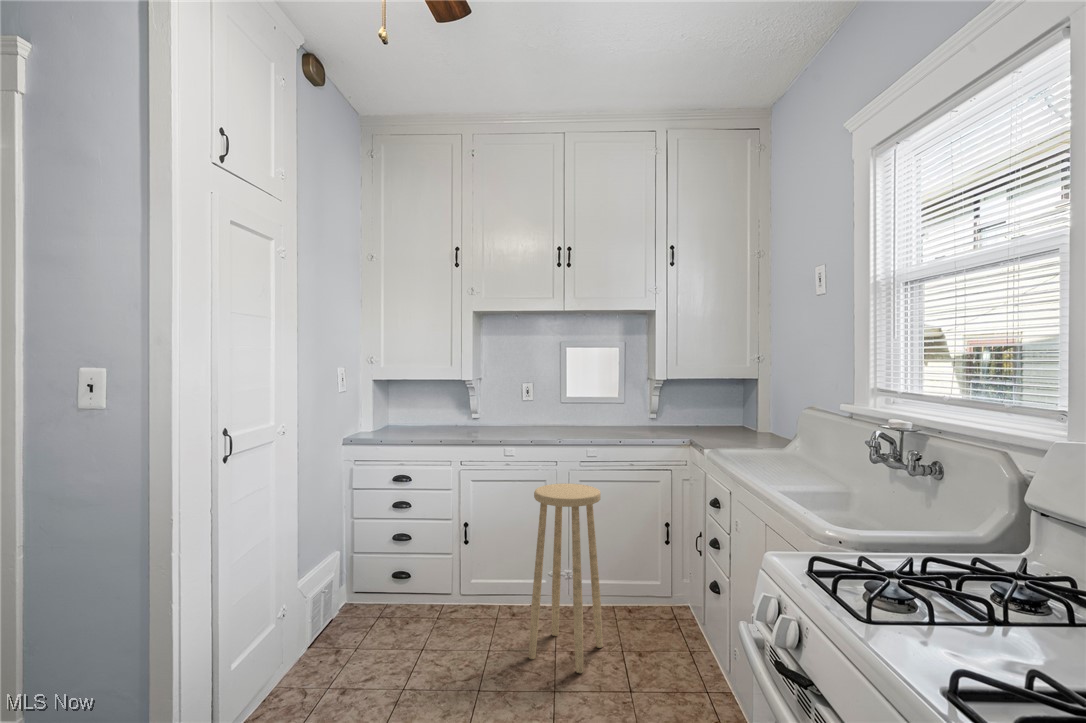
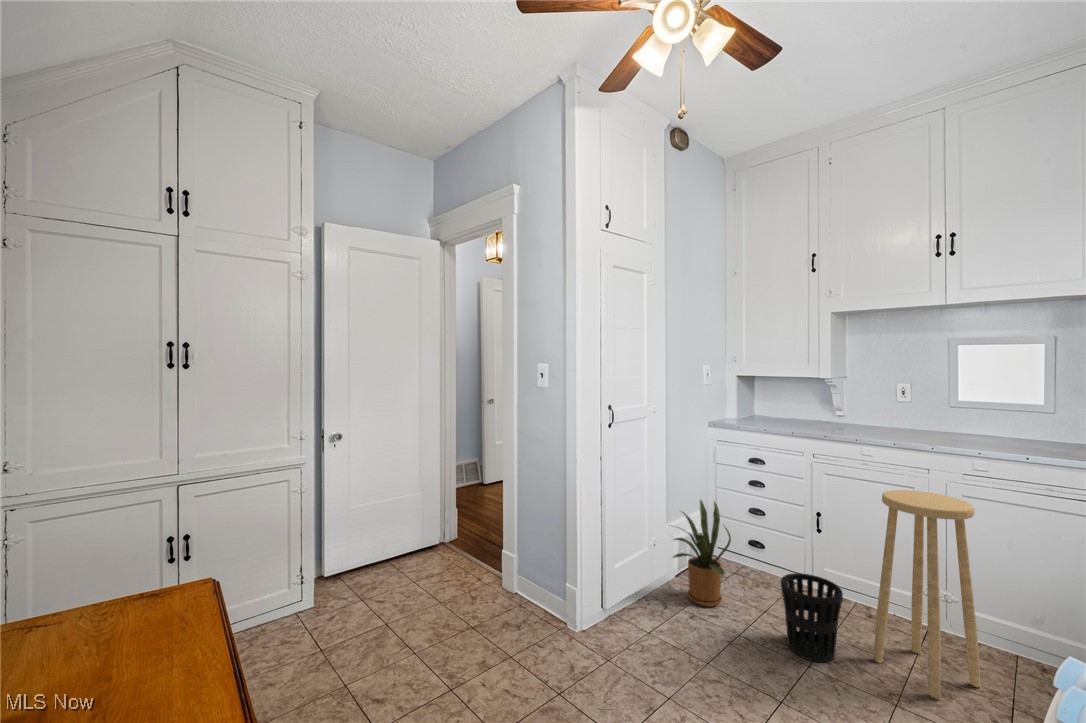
house plant: none [301,534,387,672] -> present [673,500,731,607]
wastebasket: none [448,591,506,686] -> present [781,573,843,662]

